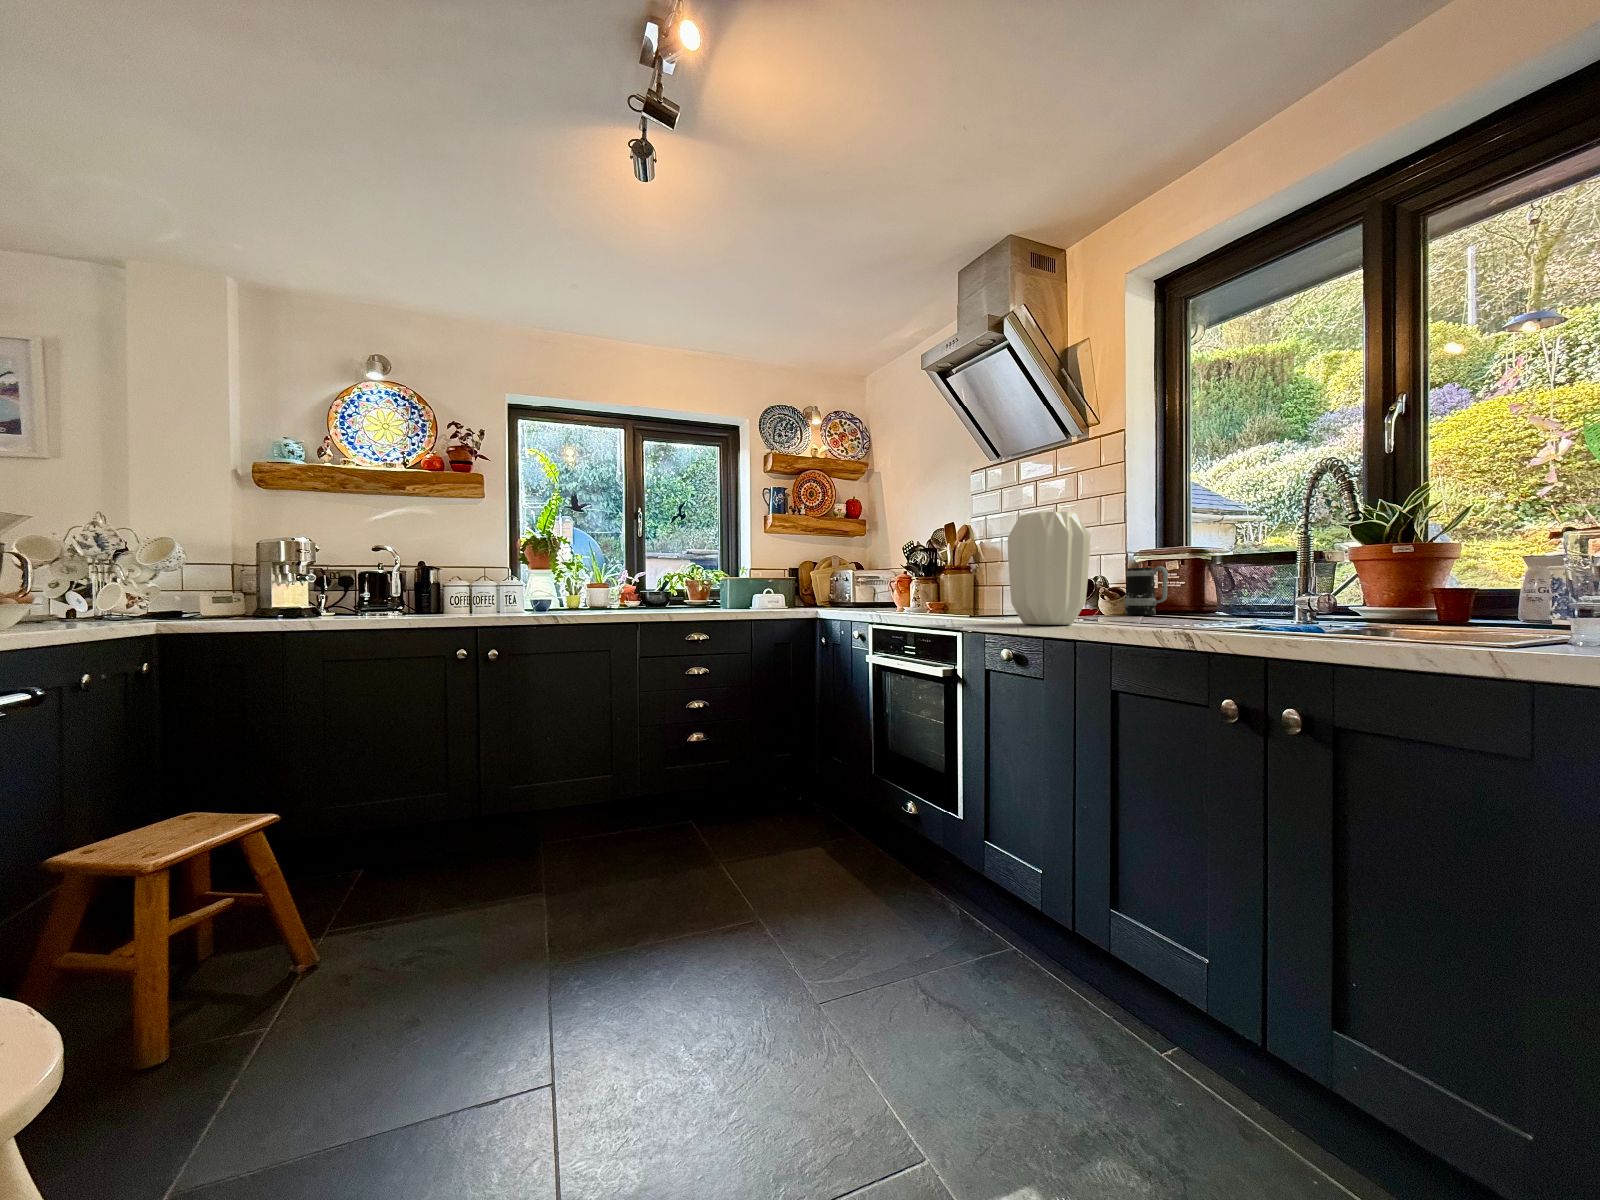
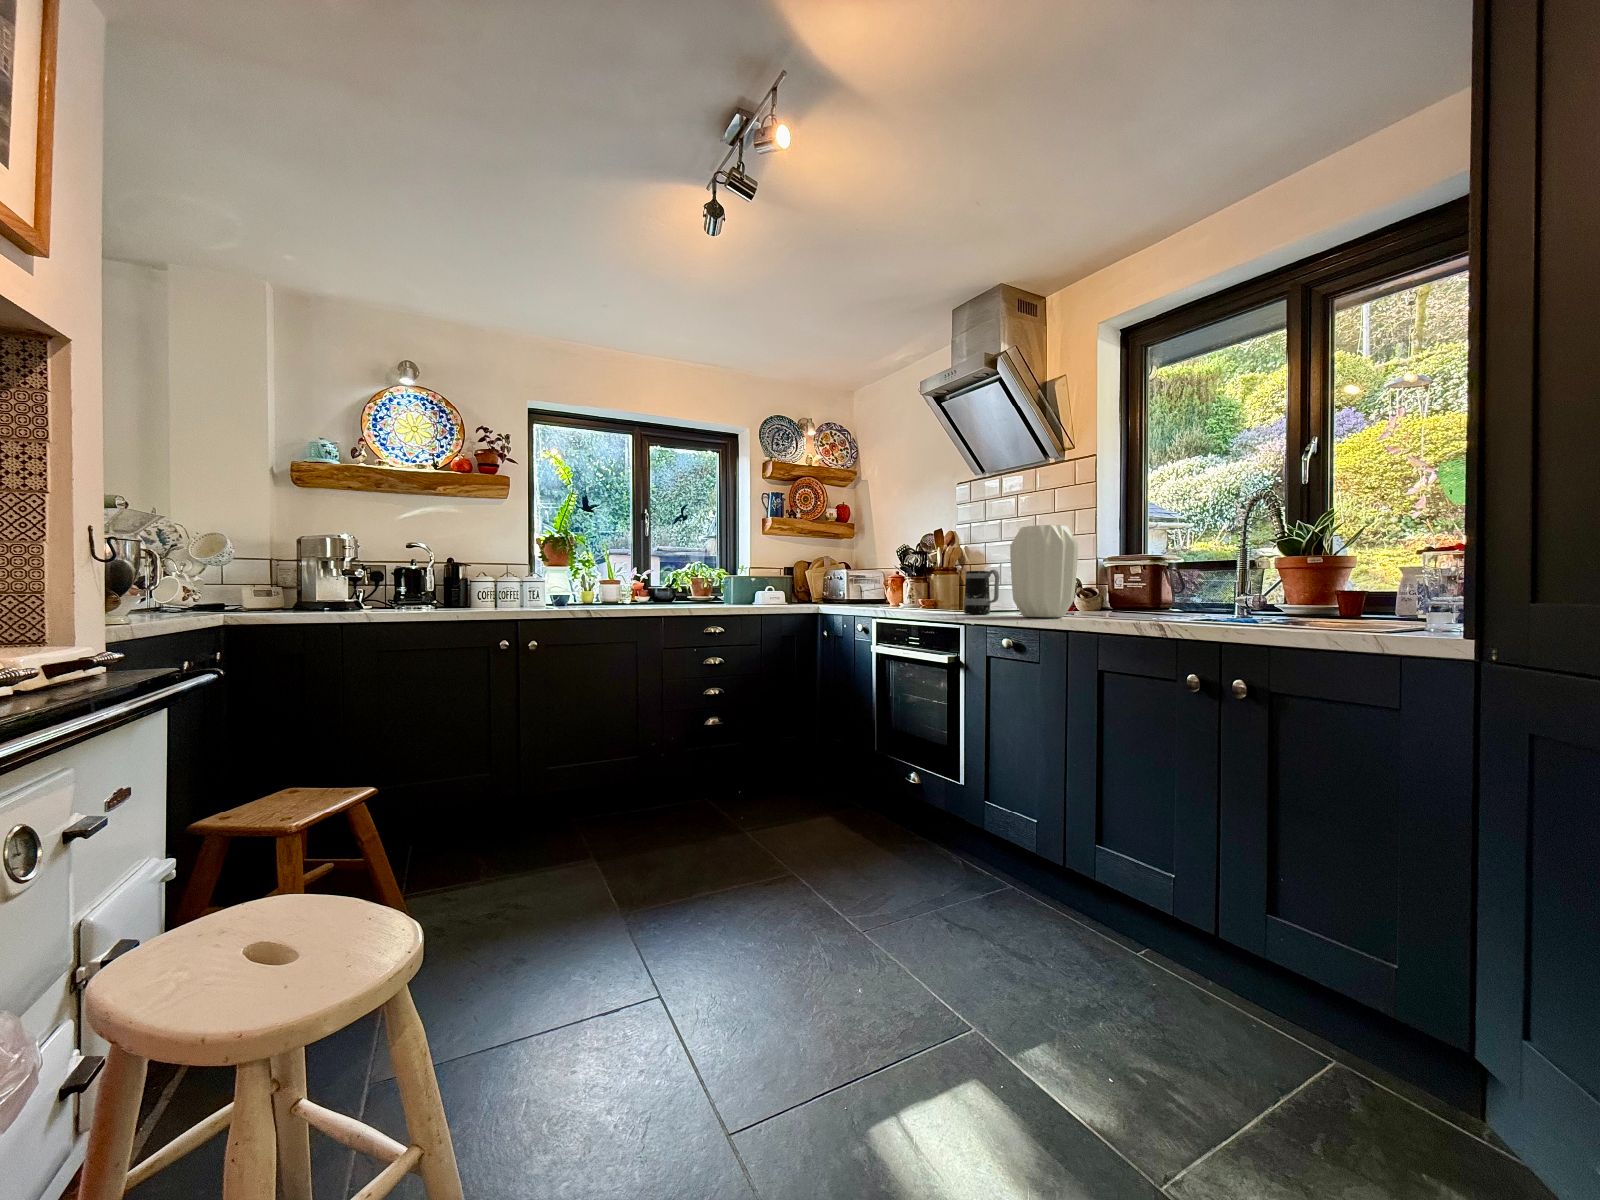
mug: present [1125,566,1168,615] -> present [964,570,999,614]

